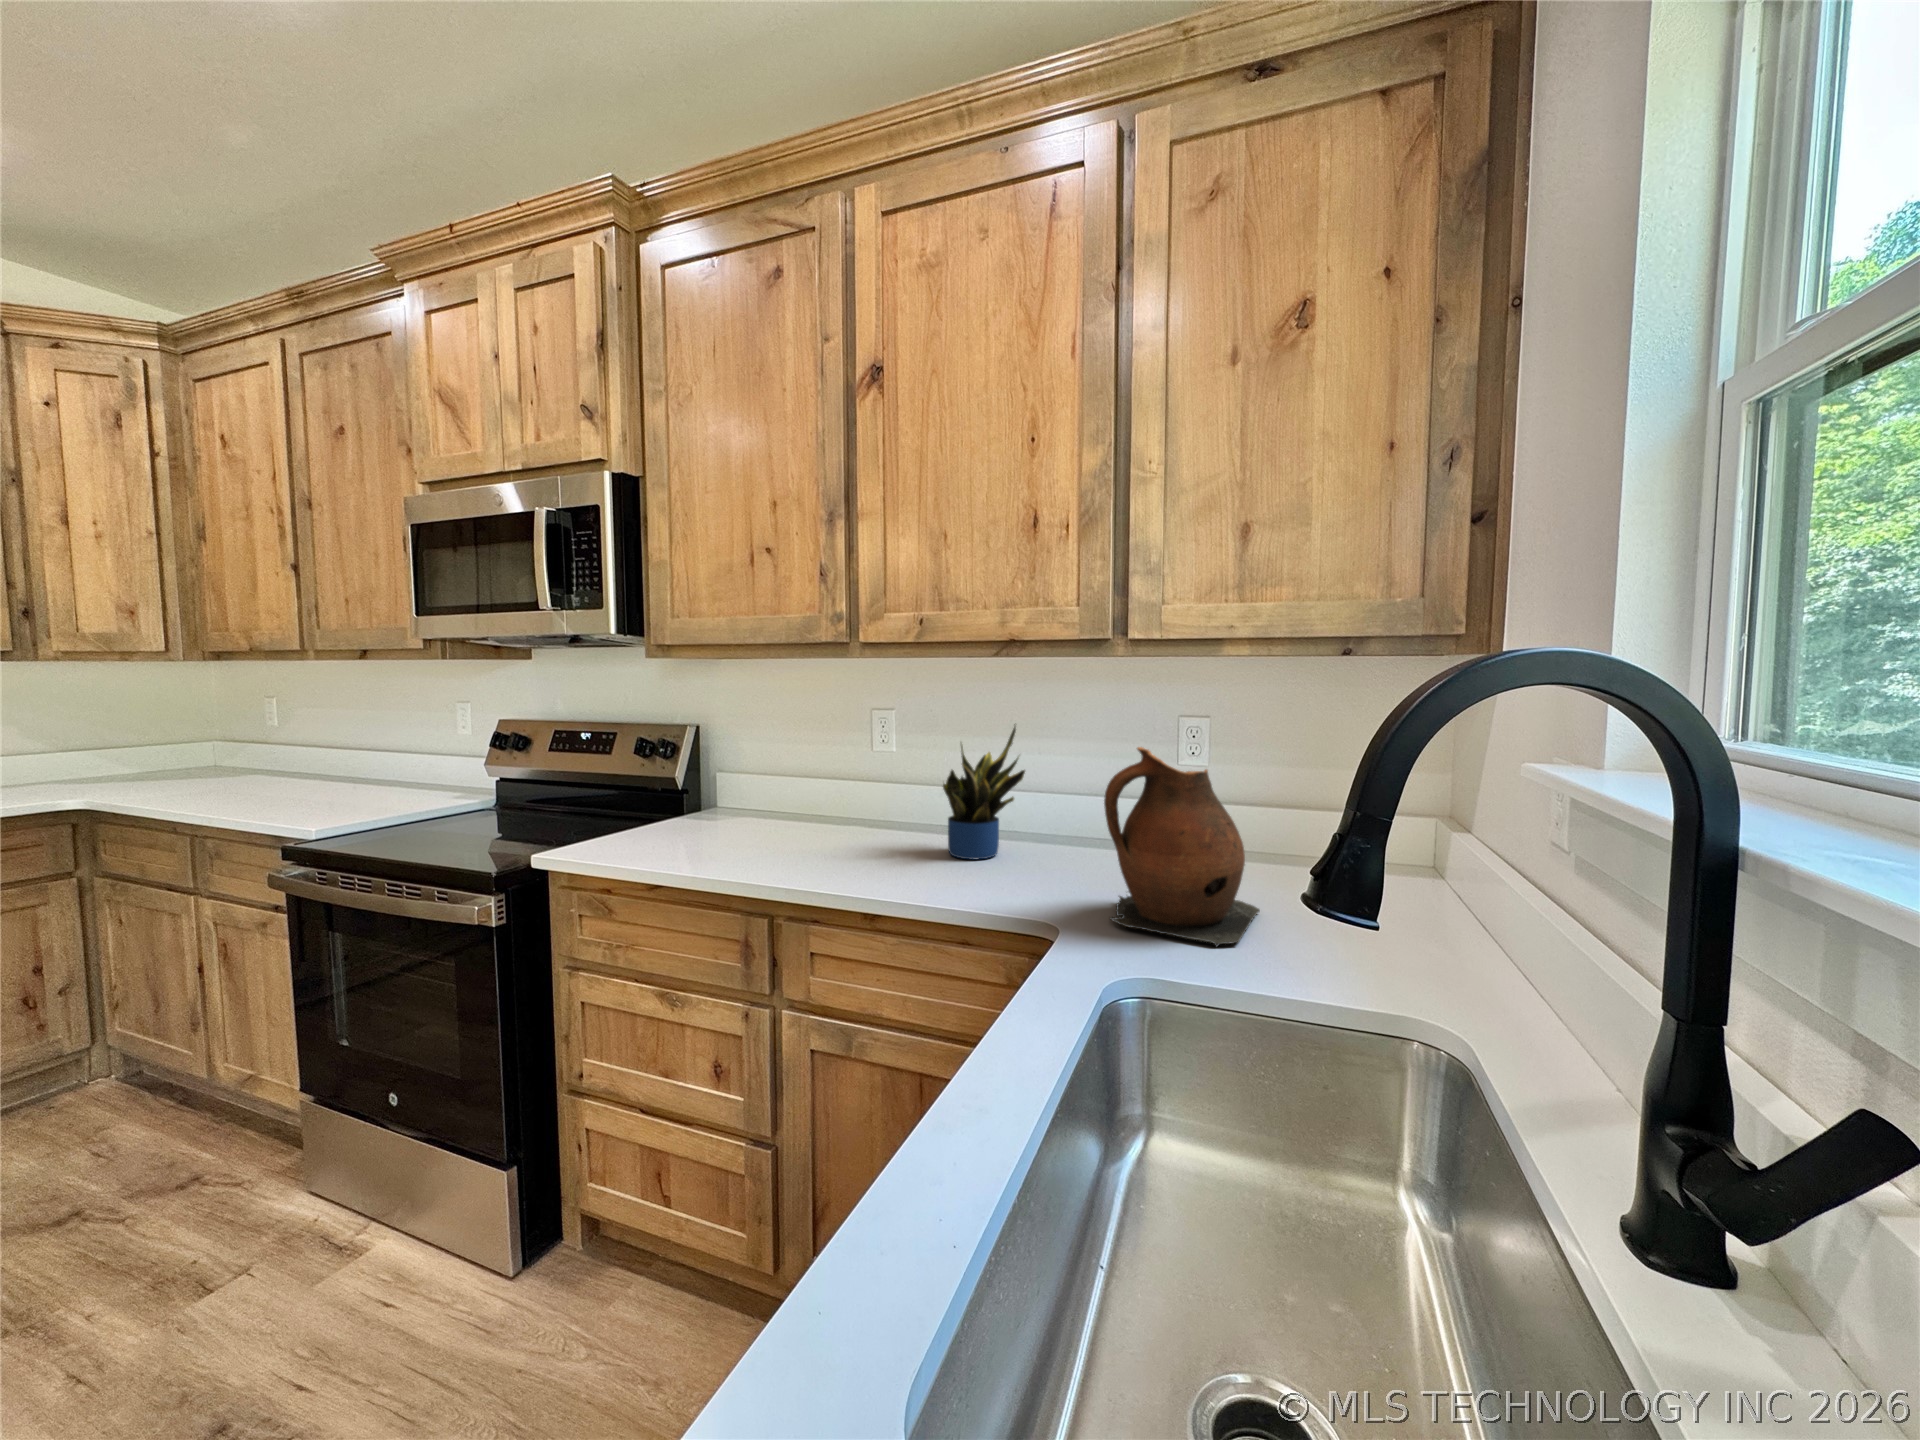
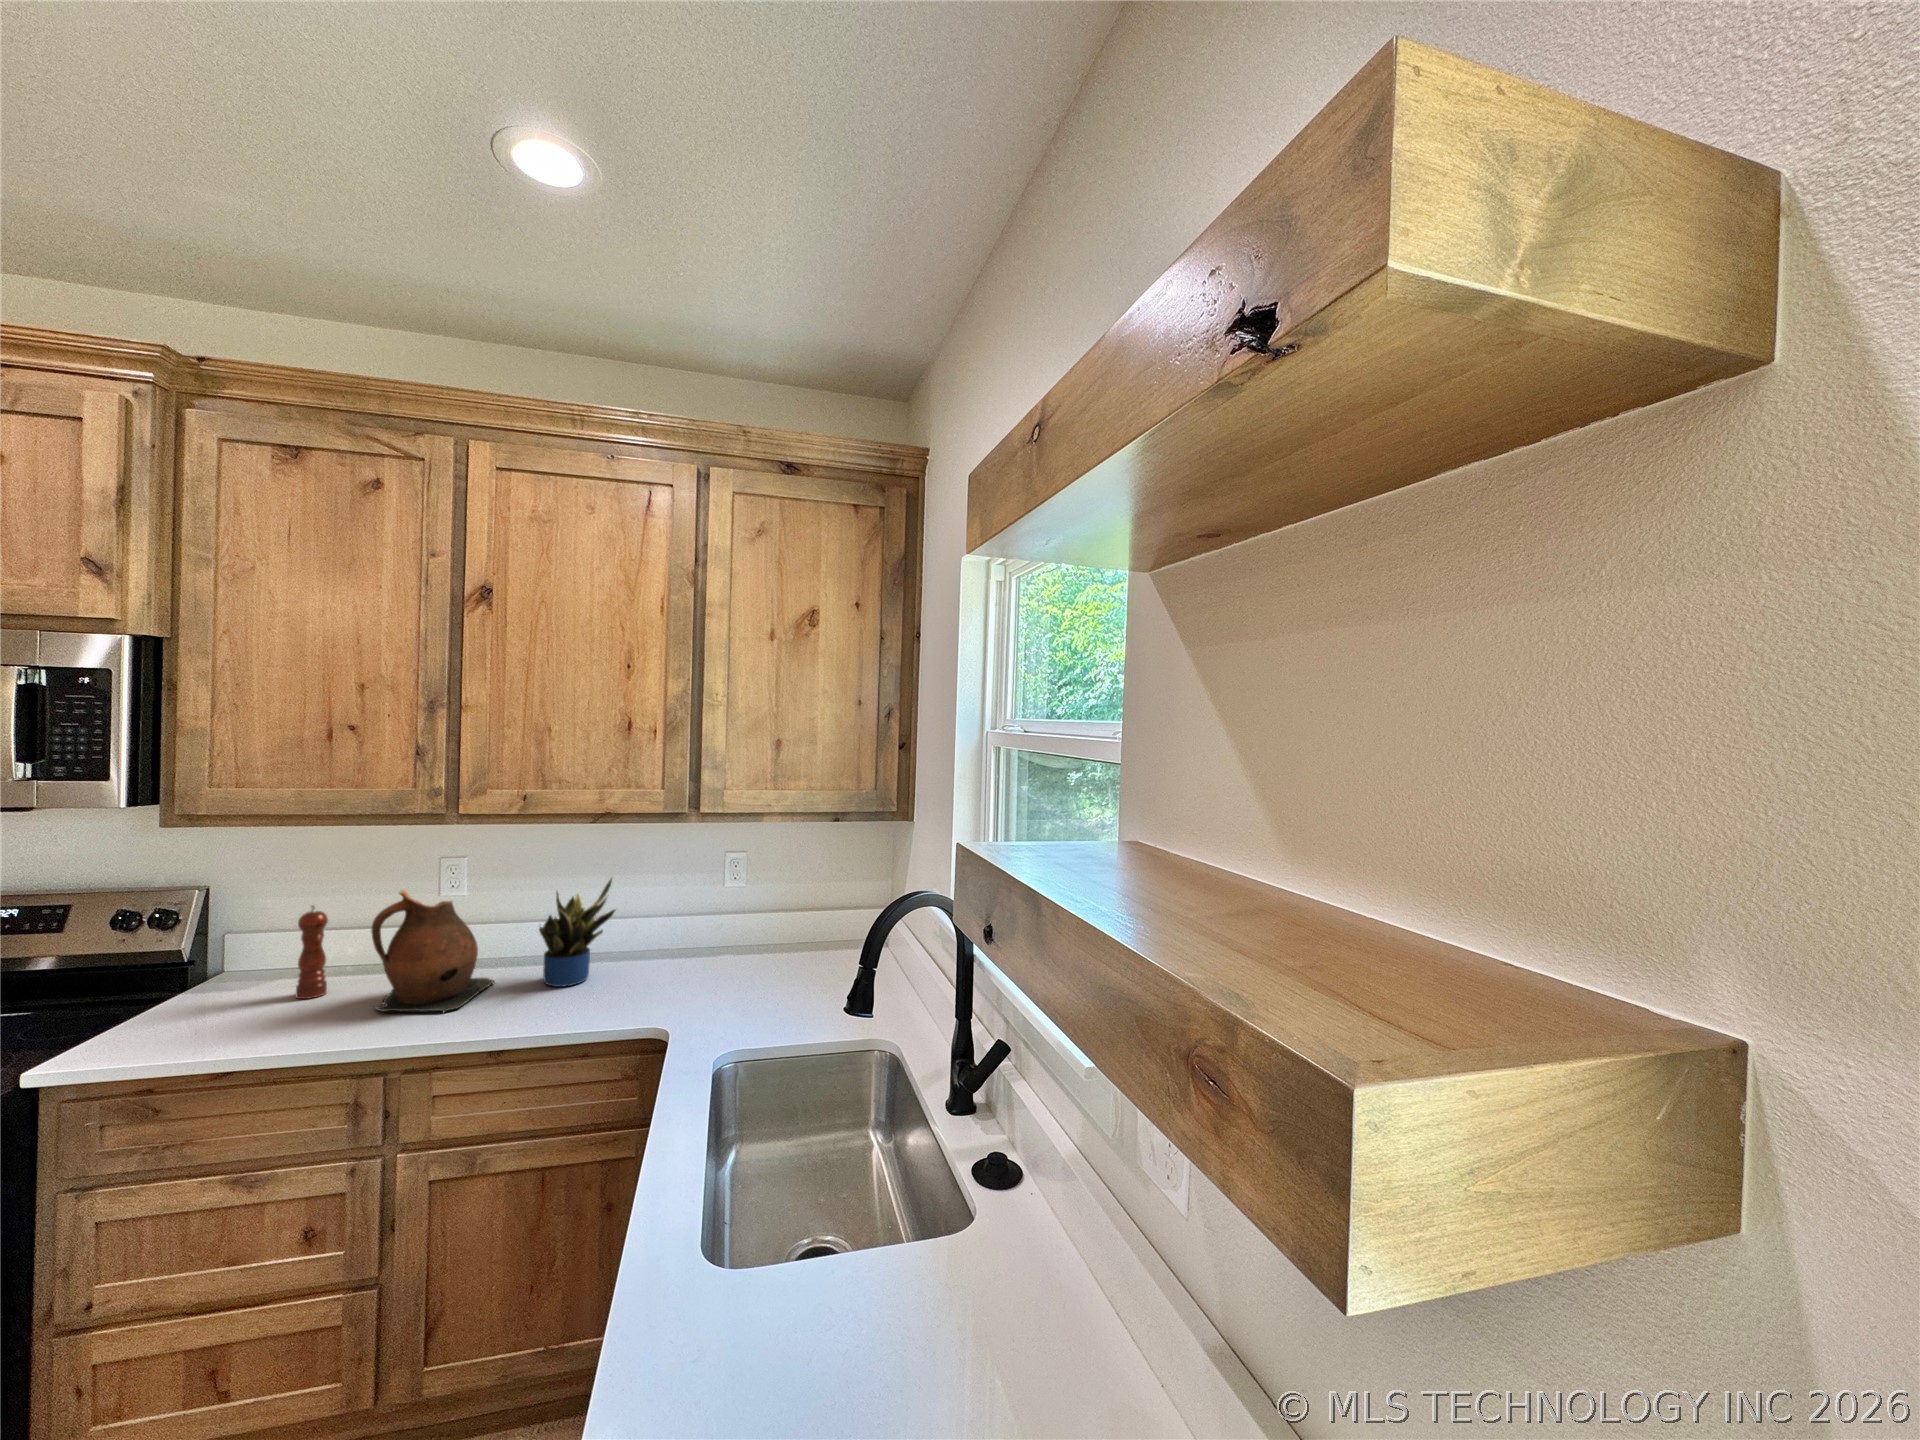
pepper mill: none [741,741,767,835] -> present [296,905,328,999]
ceramic pitcher: present [1104,747,1260,947] -> present [371,890,494,1012]

